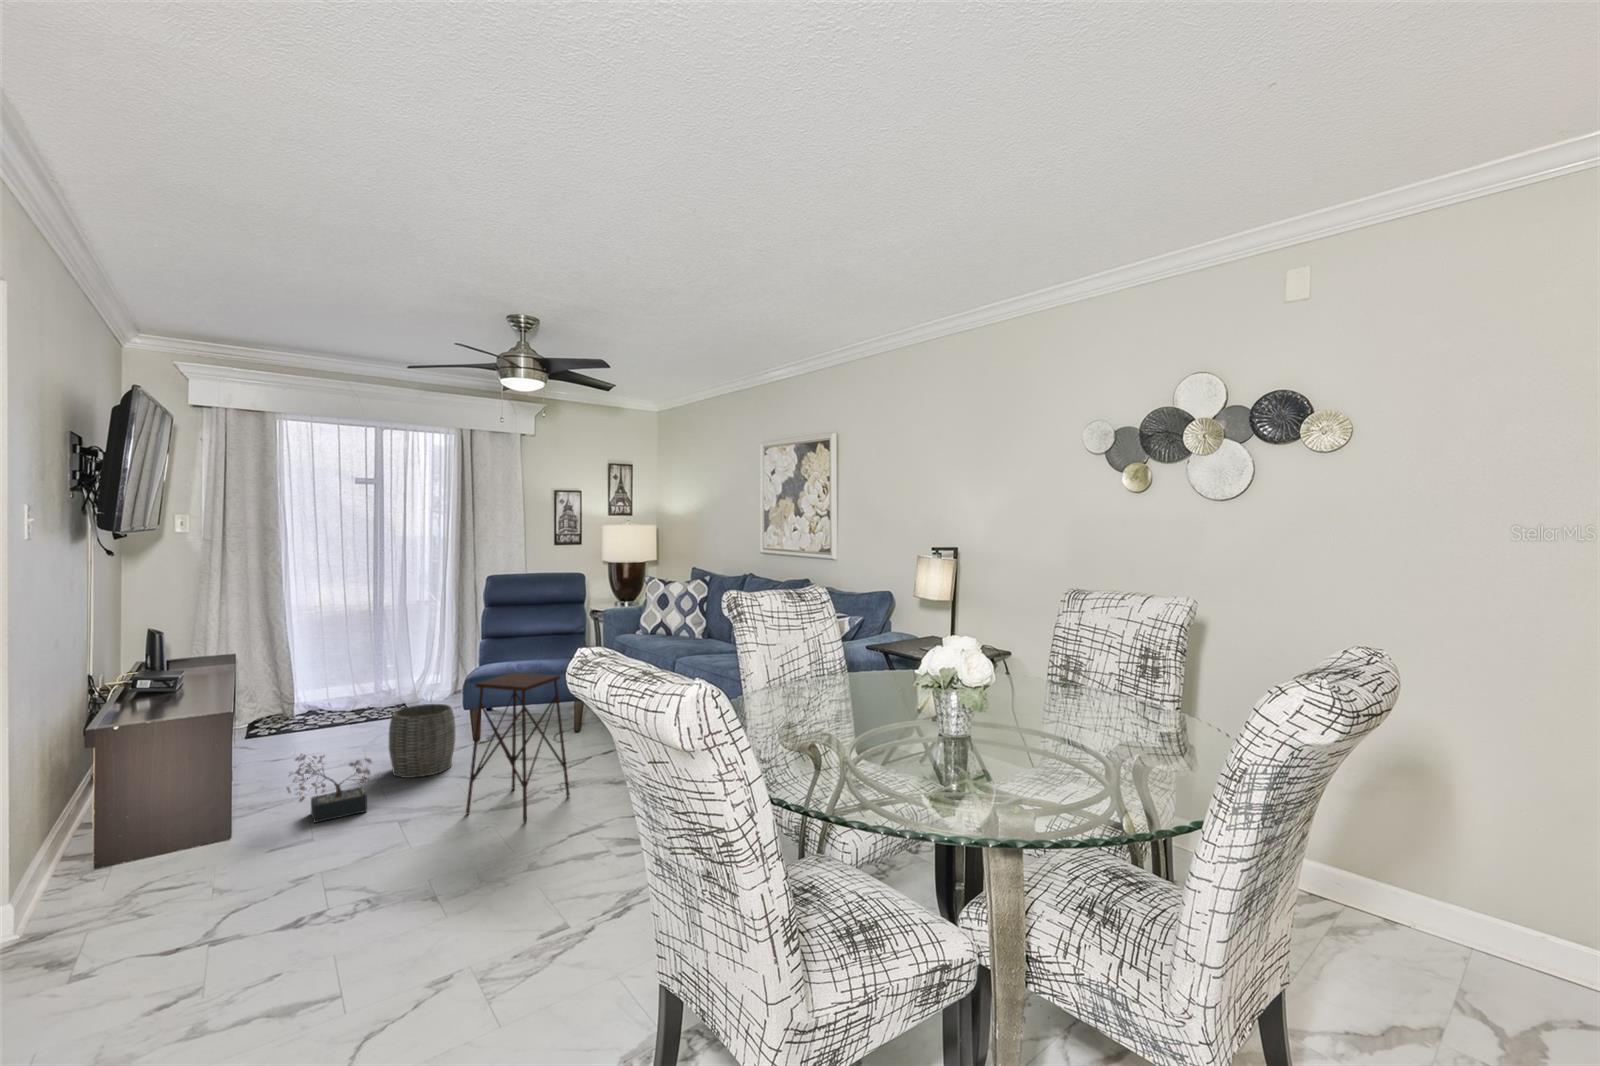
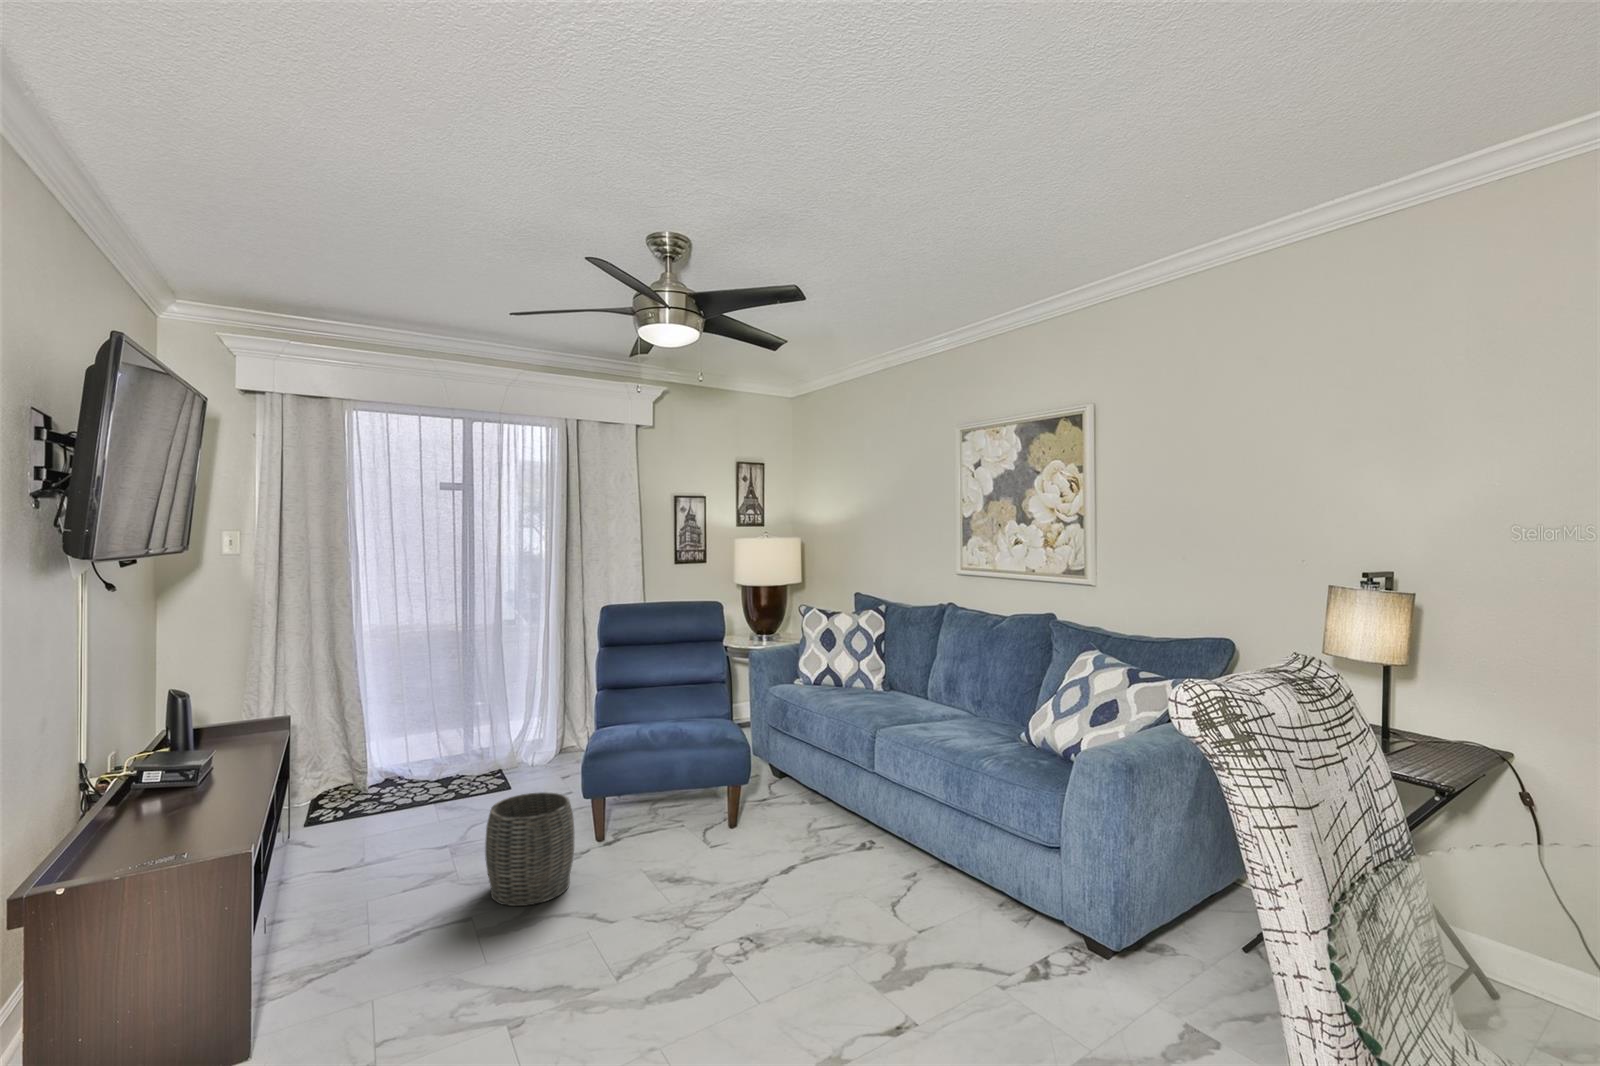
side table: present [466,673,570,822] -> none [603,762,752,1015]
decorative plant: present [287,754,379,823] -> none [344,885,477,999]

